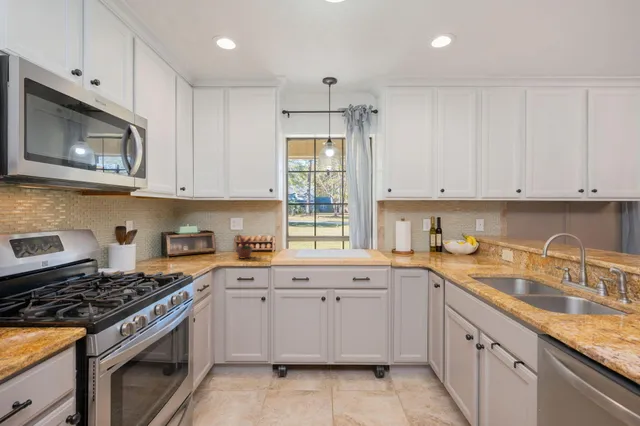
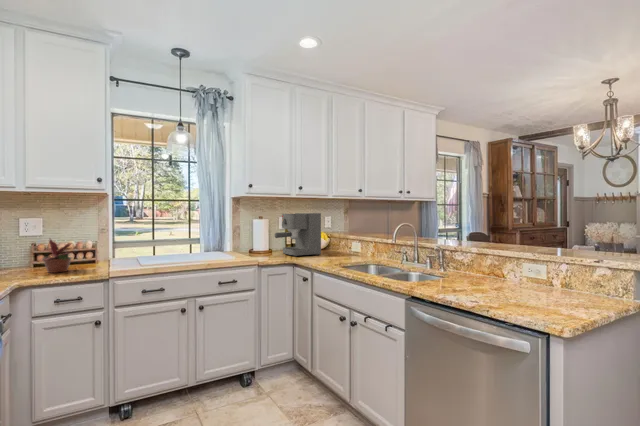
coffee maker: none [412,217,463,261] -> present [275,213,321,256]

